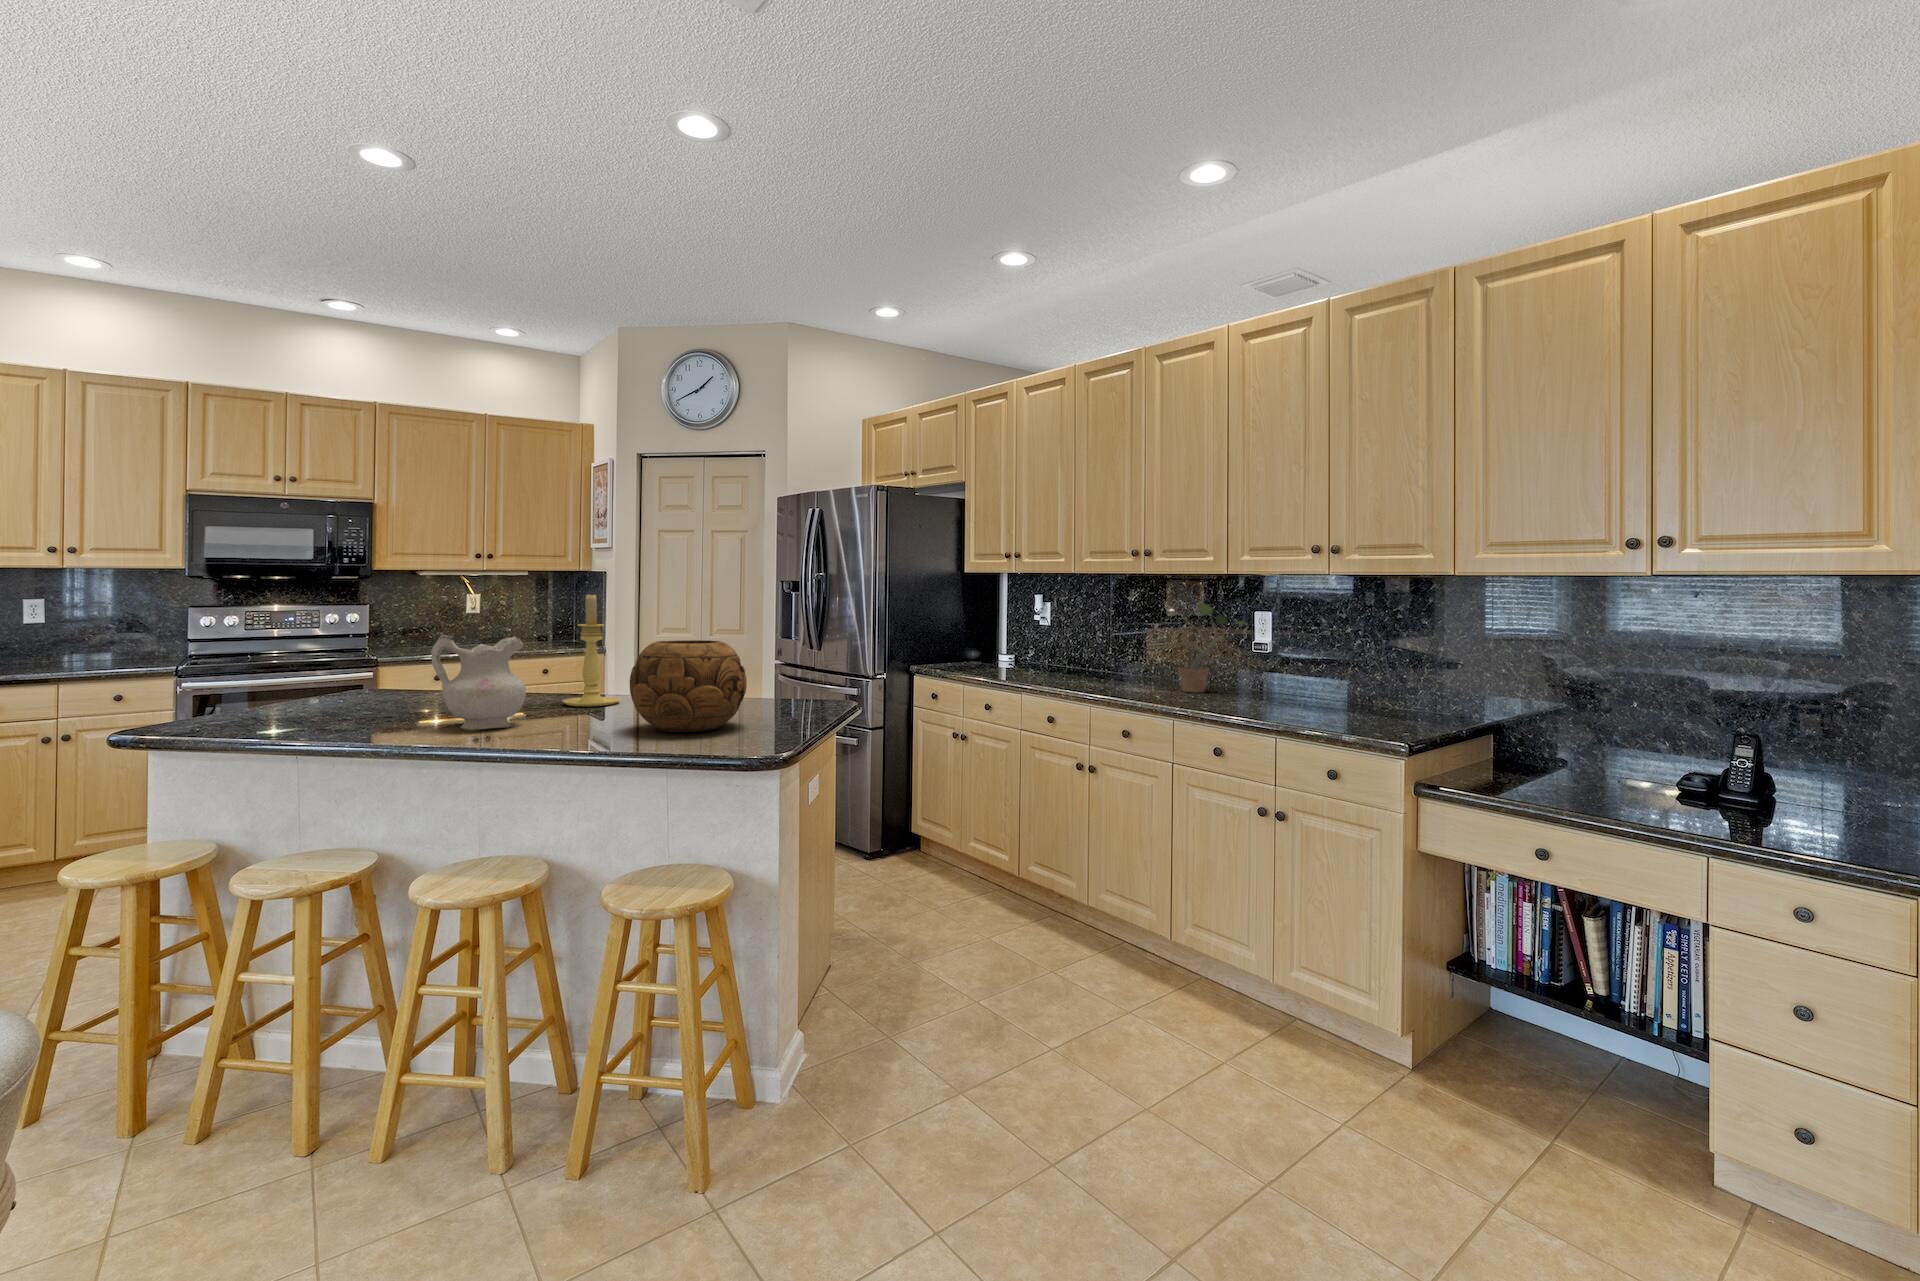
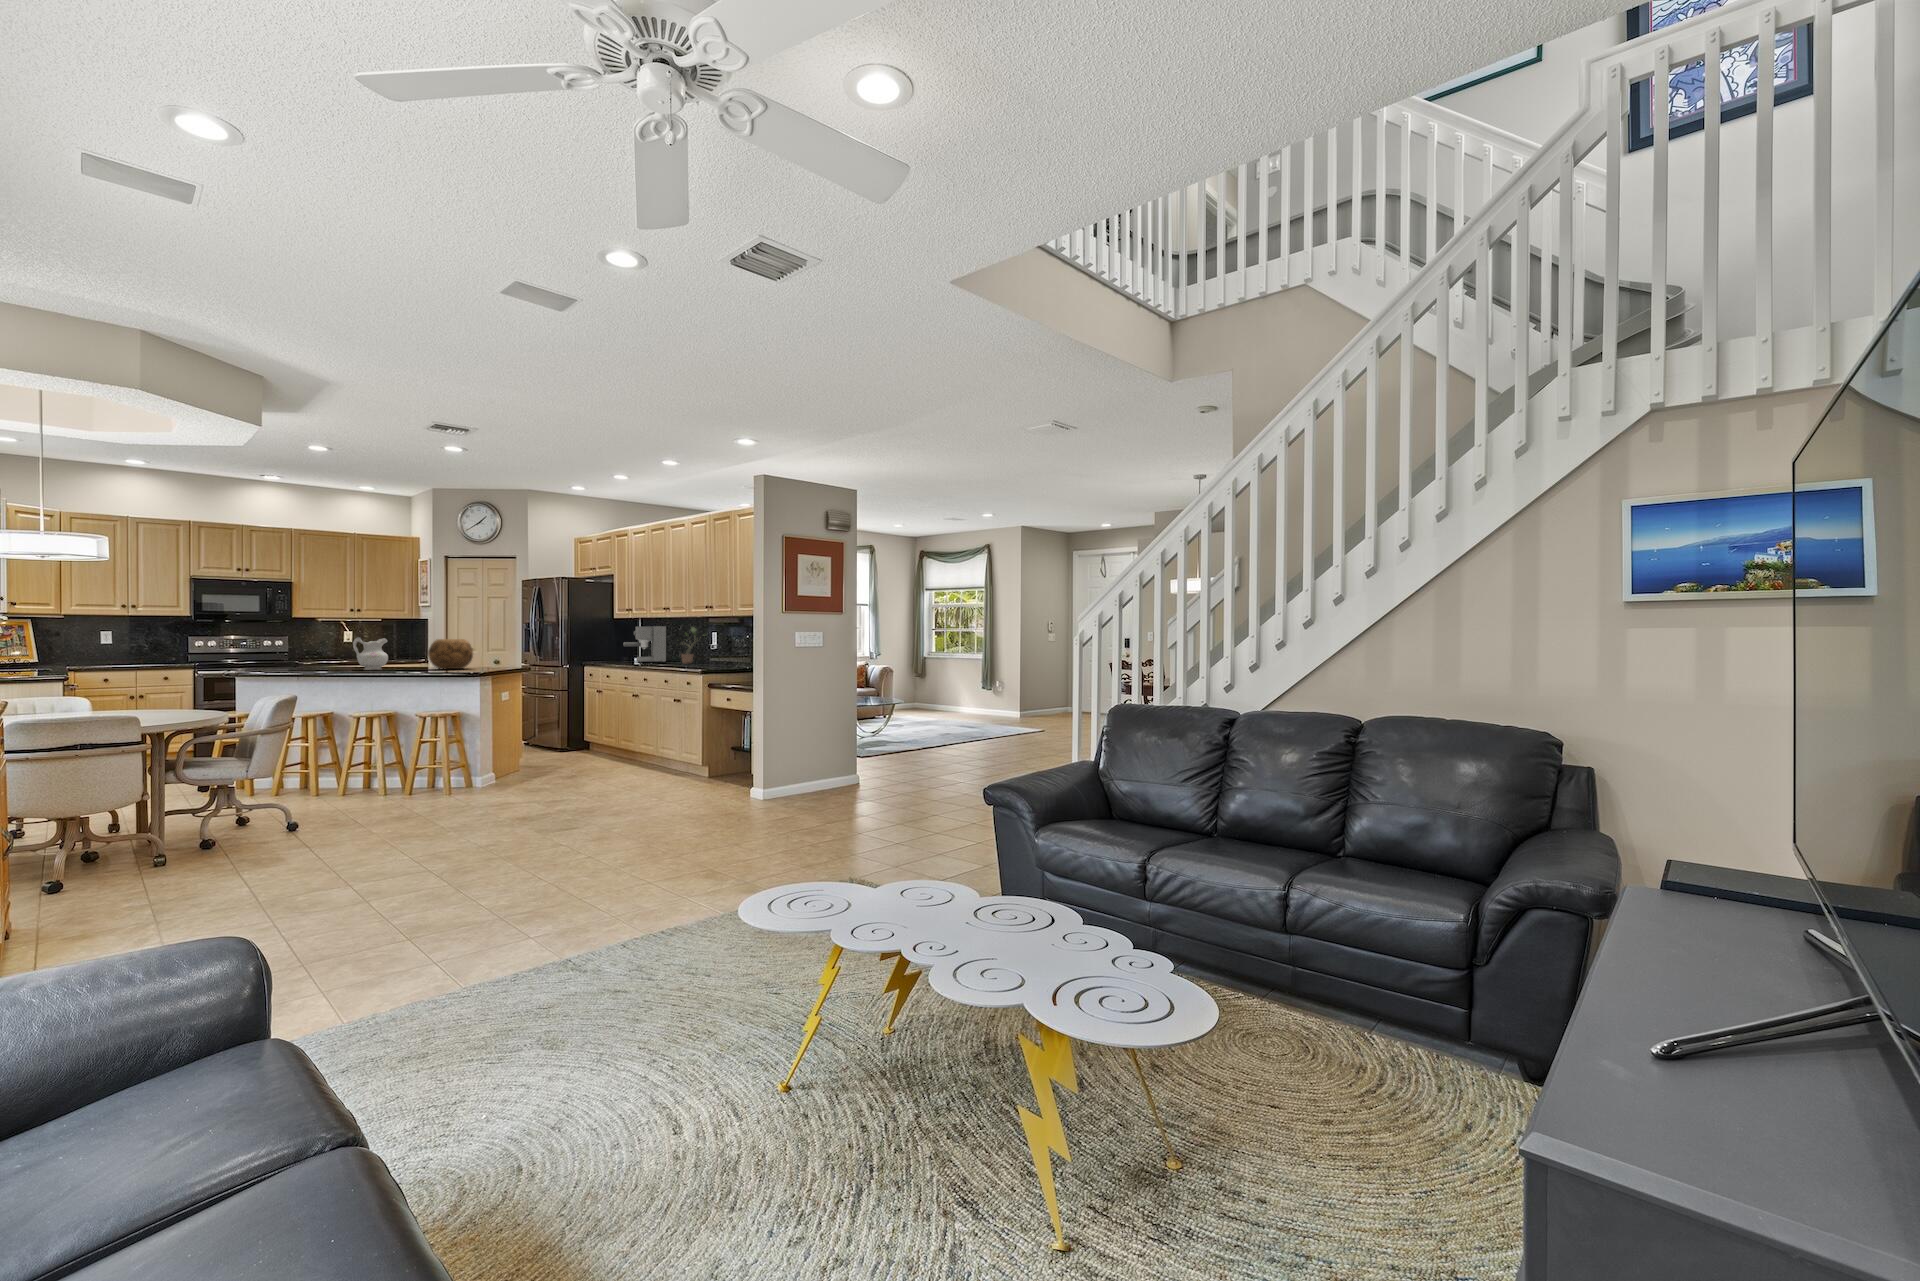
candle holder: present [563,594,620,706] -> none [402,624,427,667]
coffee maker: none [1024,598,1118,682] -> present [623,626,666,662]

